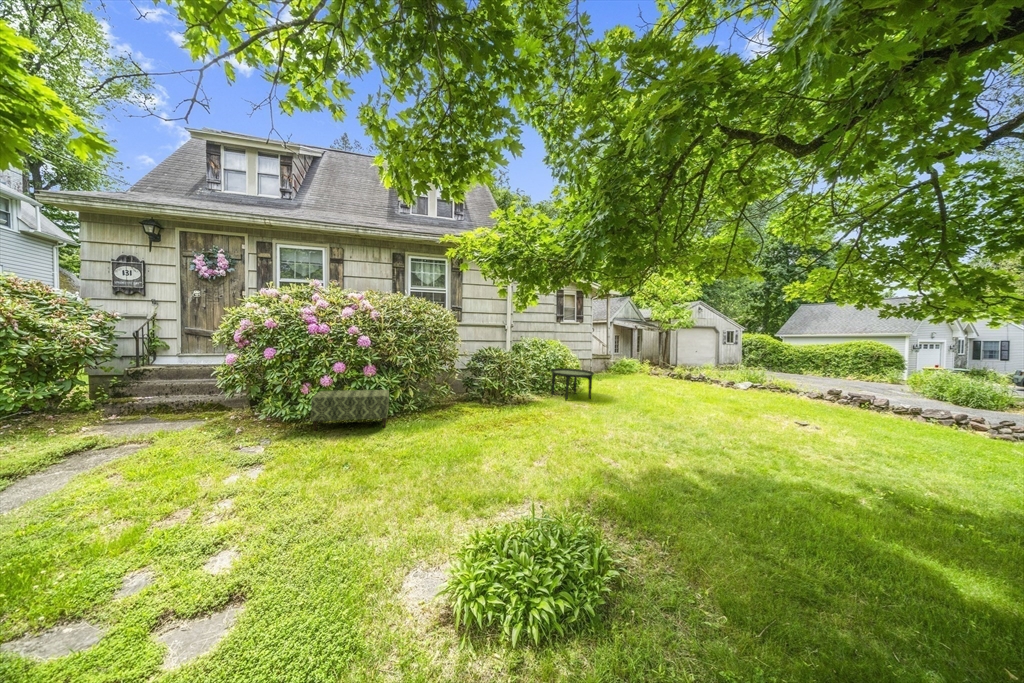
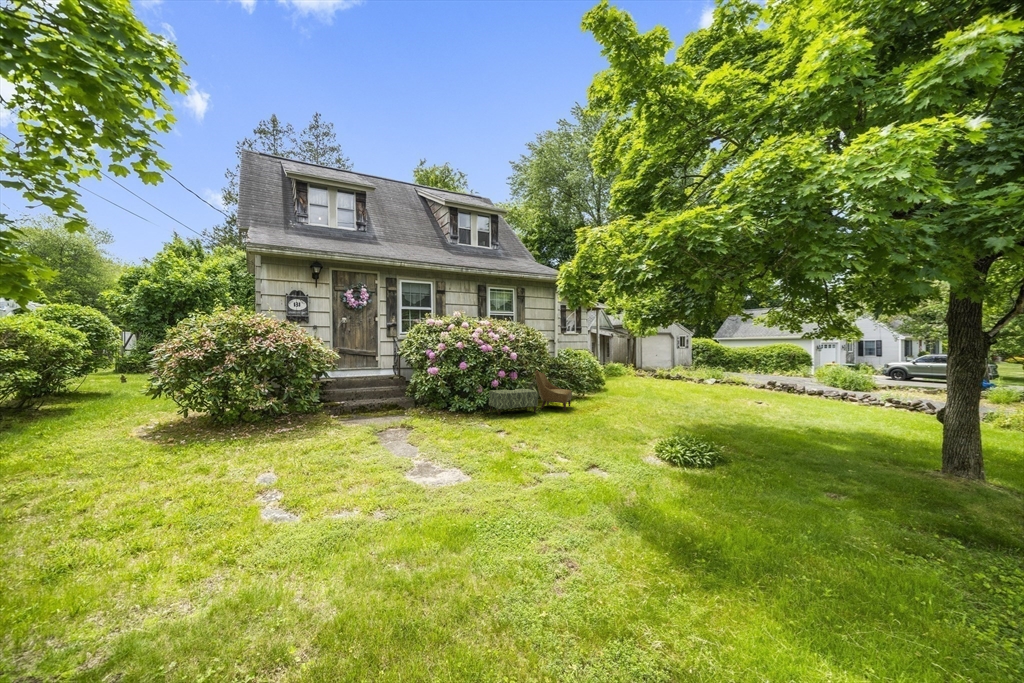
chair: none [405,361,465,428] -> present [535,370,572,411]
round table: present [551,368,594,401] -> none [595,372,629,395]

